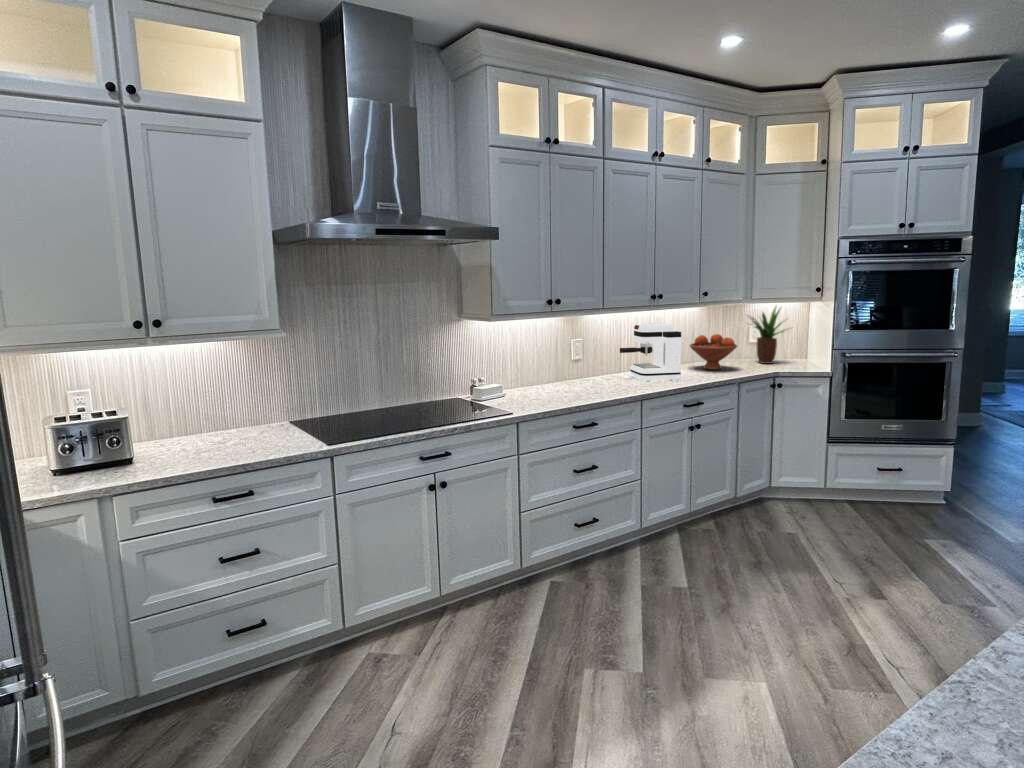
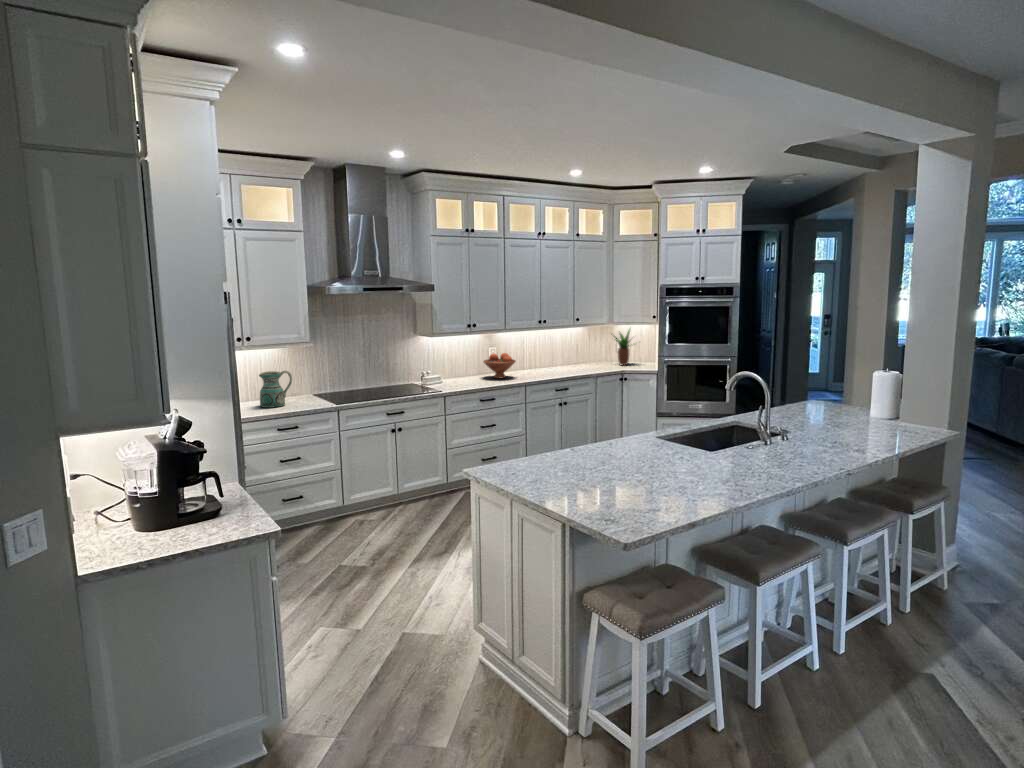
coffee maker: present [620,323,681,381] -> none [520,338,556,375]
fruit bowl: present [690,334,737,370] -> present [484,353,516,378]
ceramic pitcher: none [180,383,246,454] -> present [259,371,292,408]

